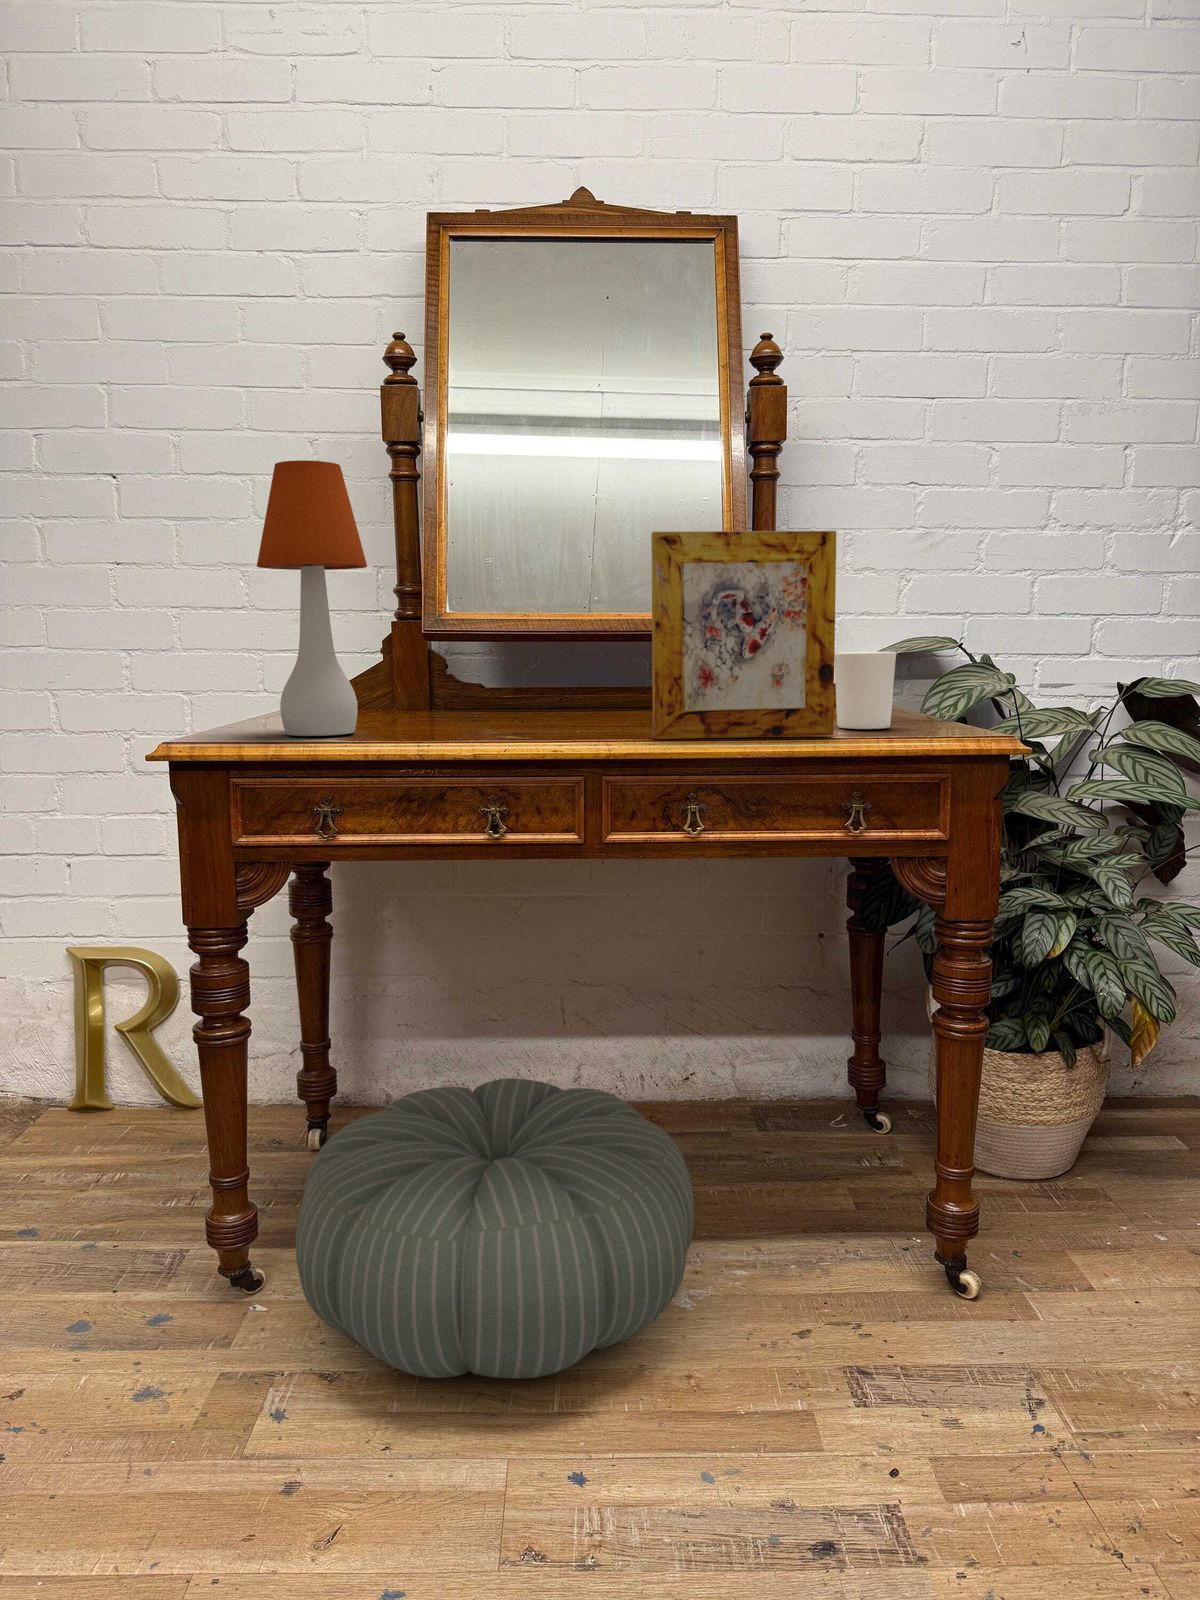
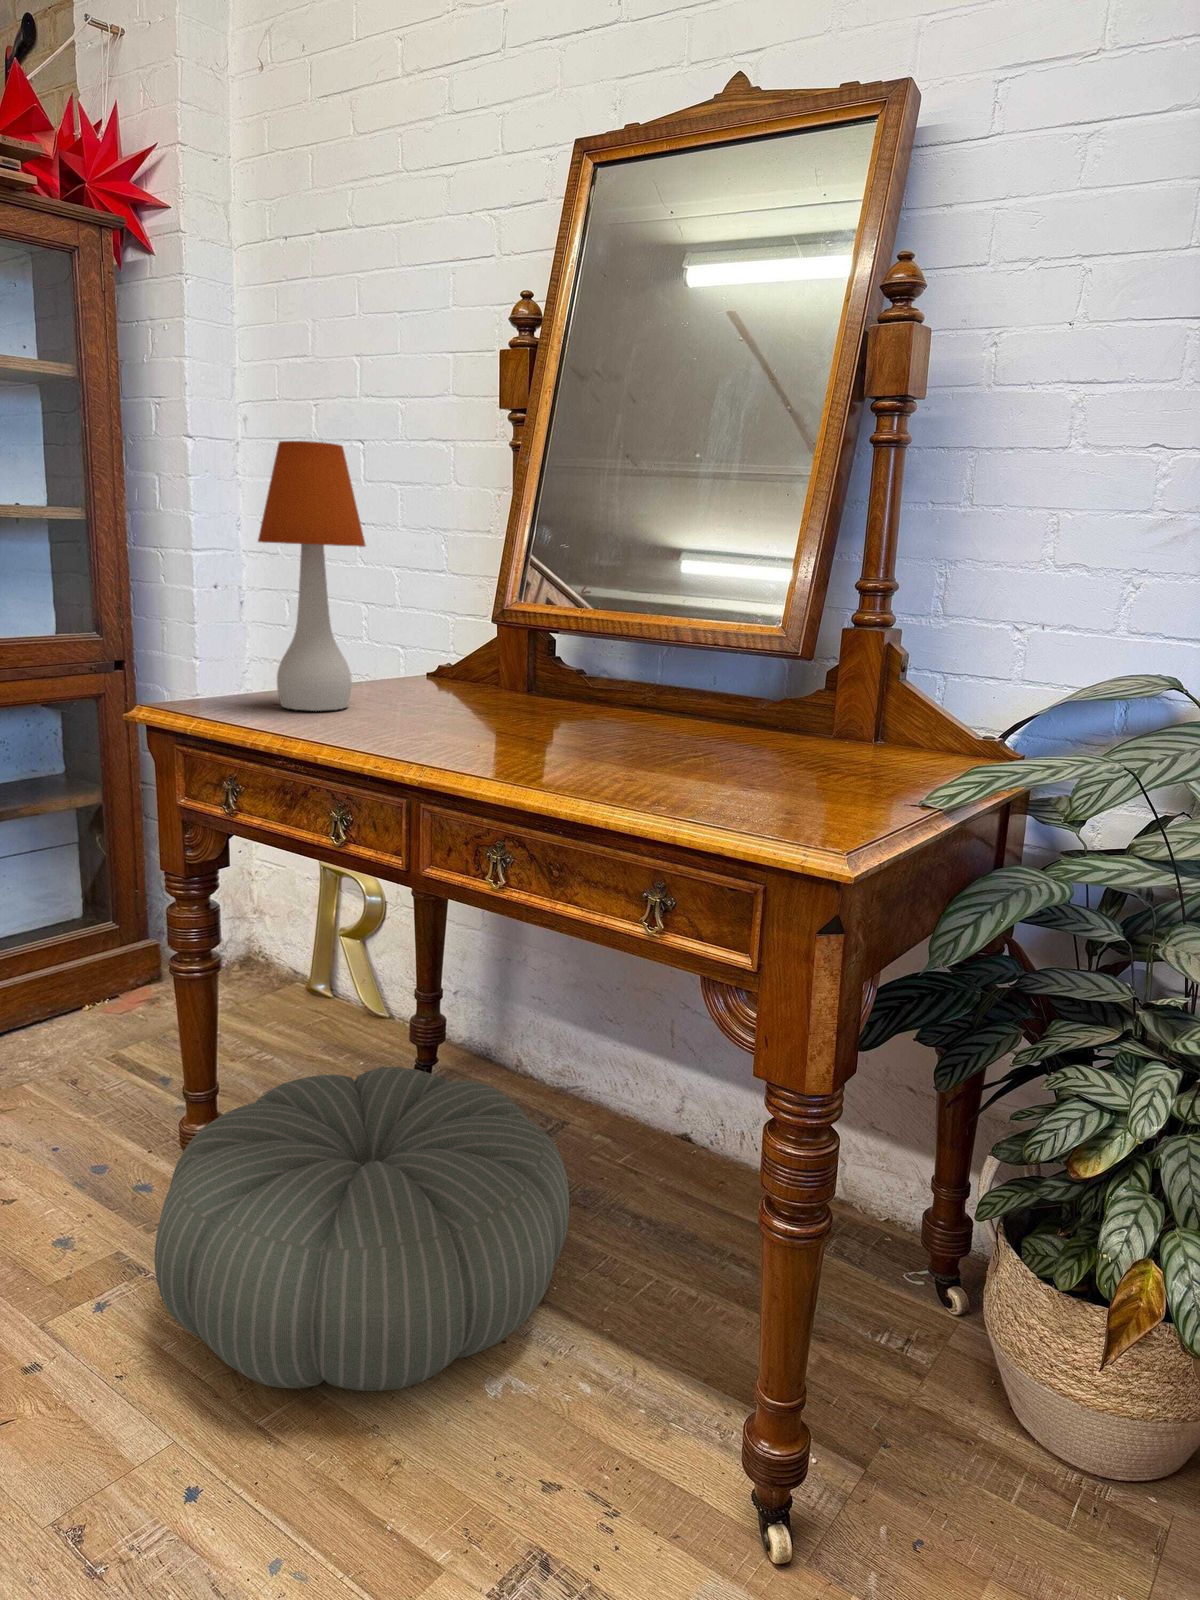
picture frame: present [651,531,836,739] -> none [528,520,743,791]
candle holder: present [834,652,897,729] -> none [800,681,885,792]

